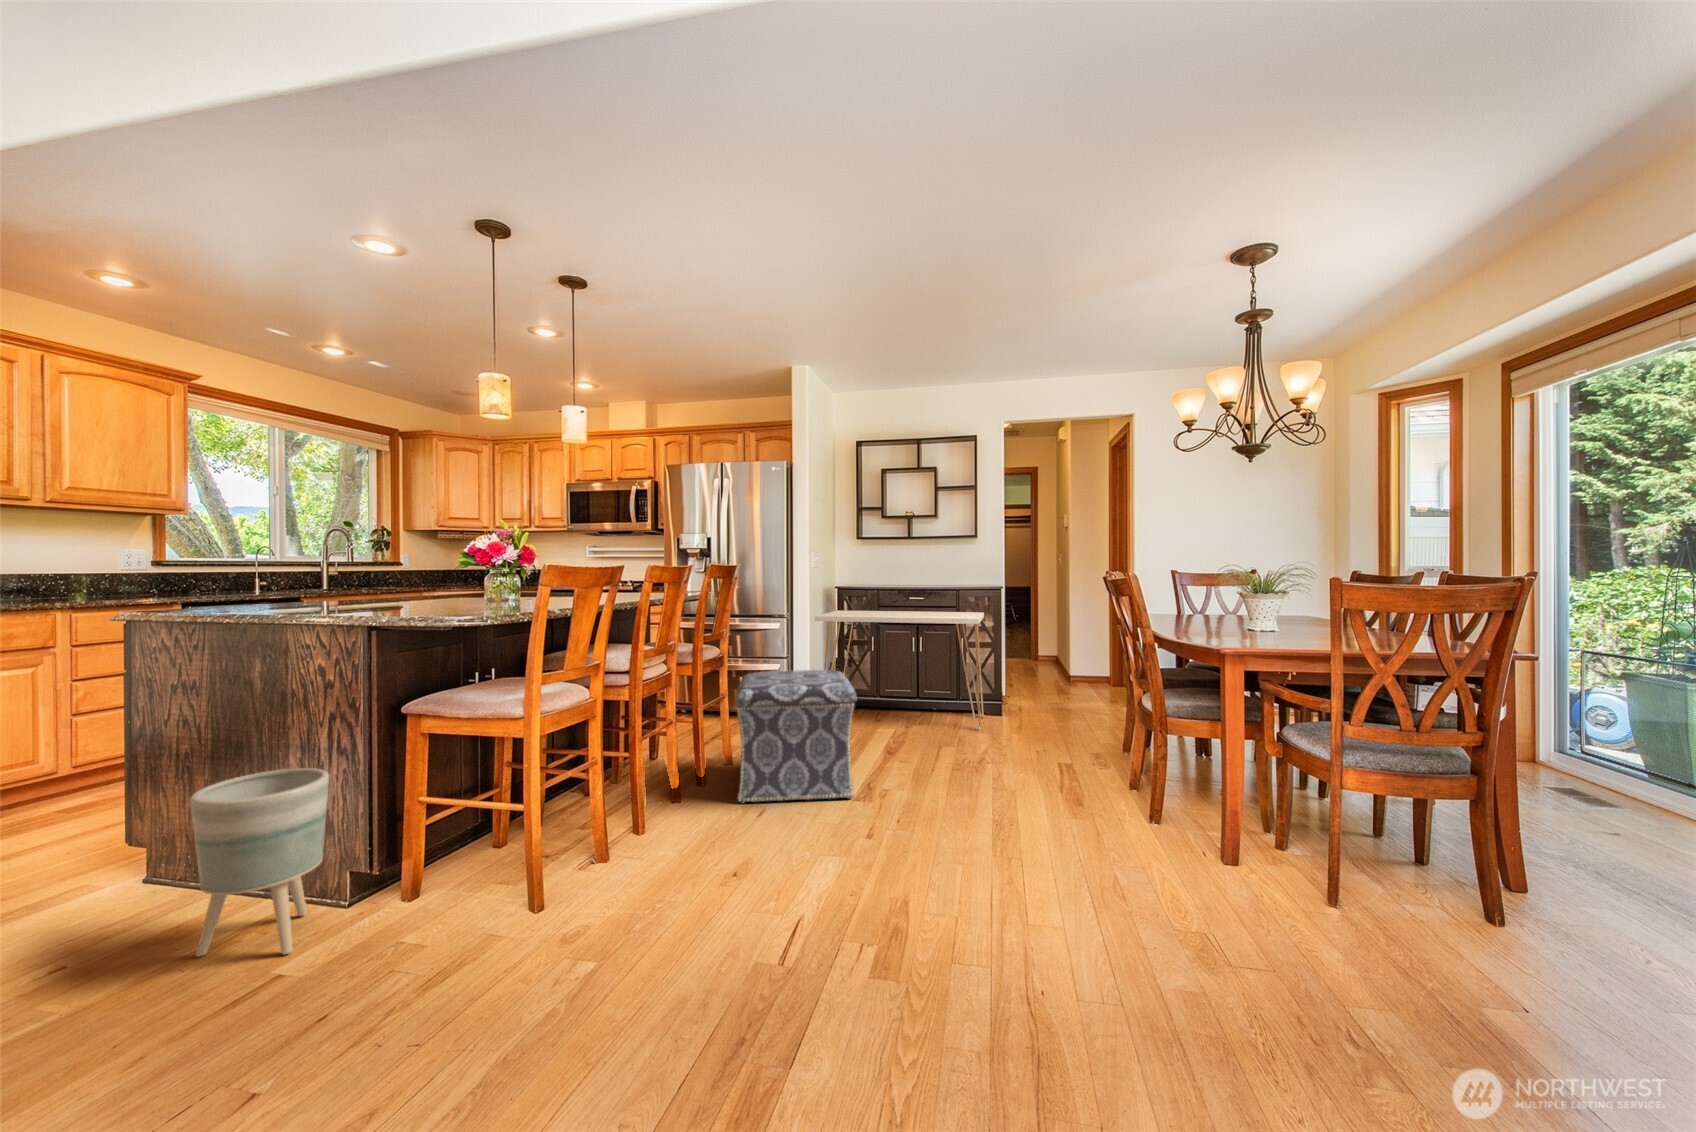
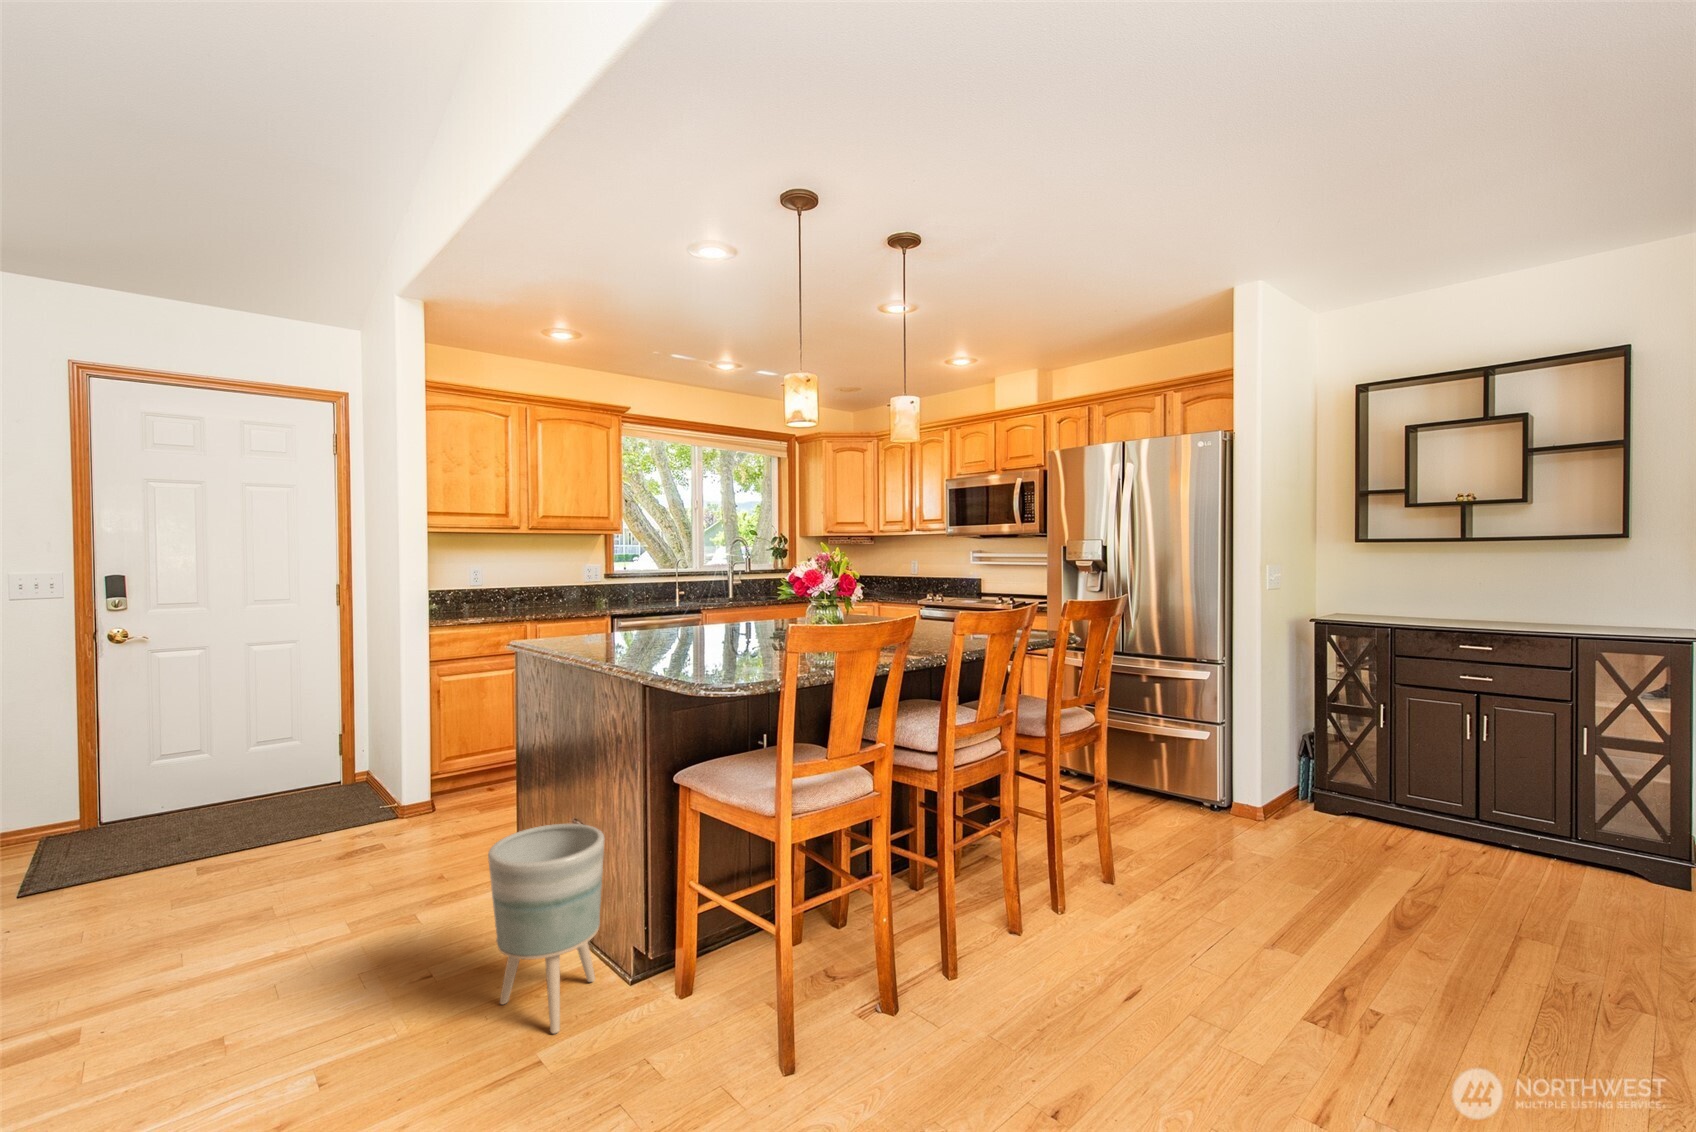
console table: present [815,610,984,730] -> none [1267,655,1641,915]
ottoman: present [736,670,856,803] -> none [1098,759,1313,1014]

